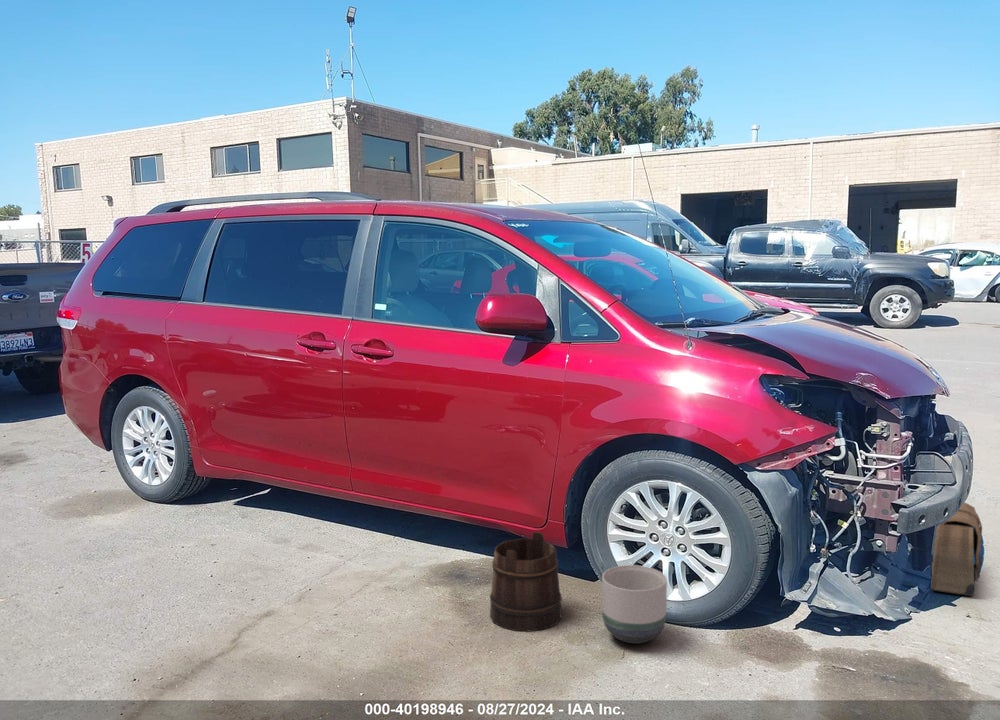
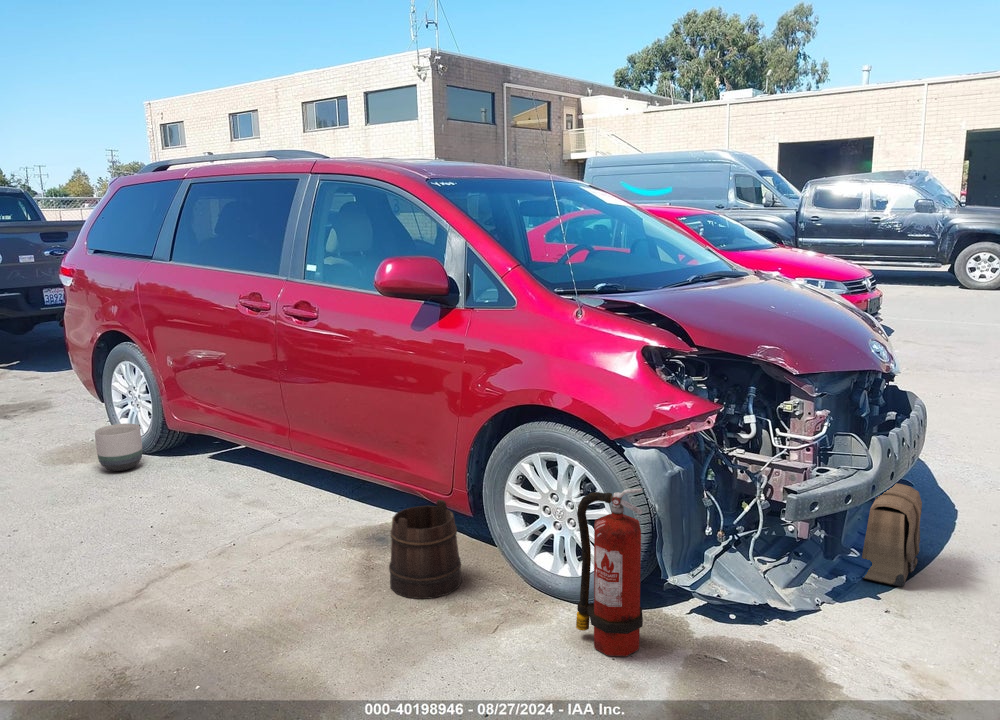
fire extinguisher: none [700,507,772,673] -> present [576,488,643,657]
planter: present [602,565,667,644] -> present [95,423,143,471]

